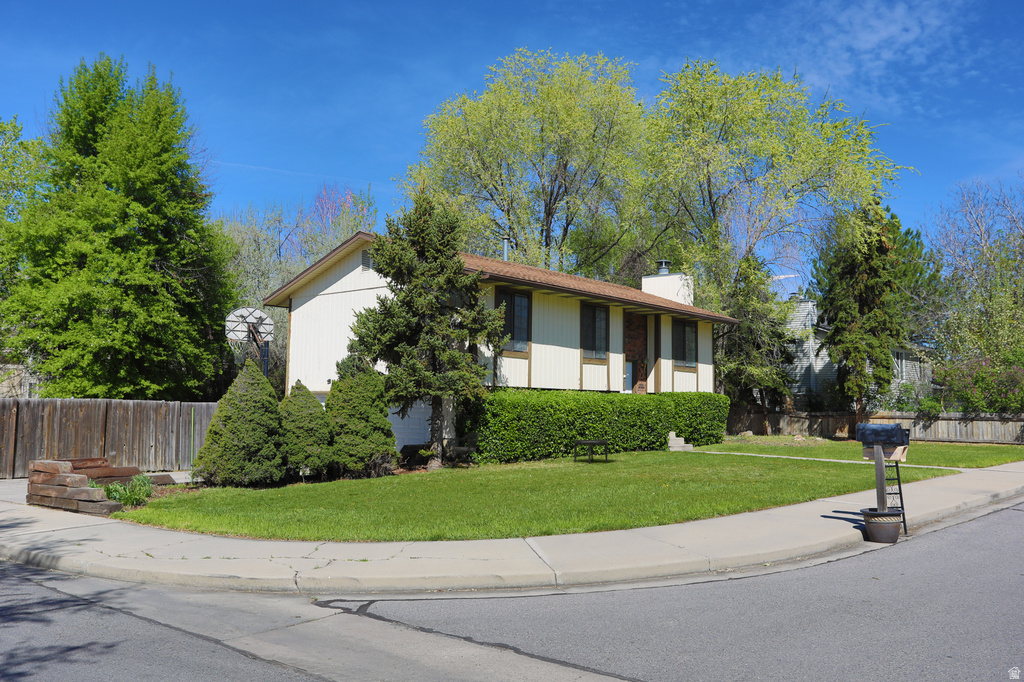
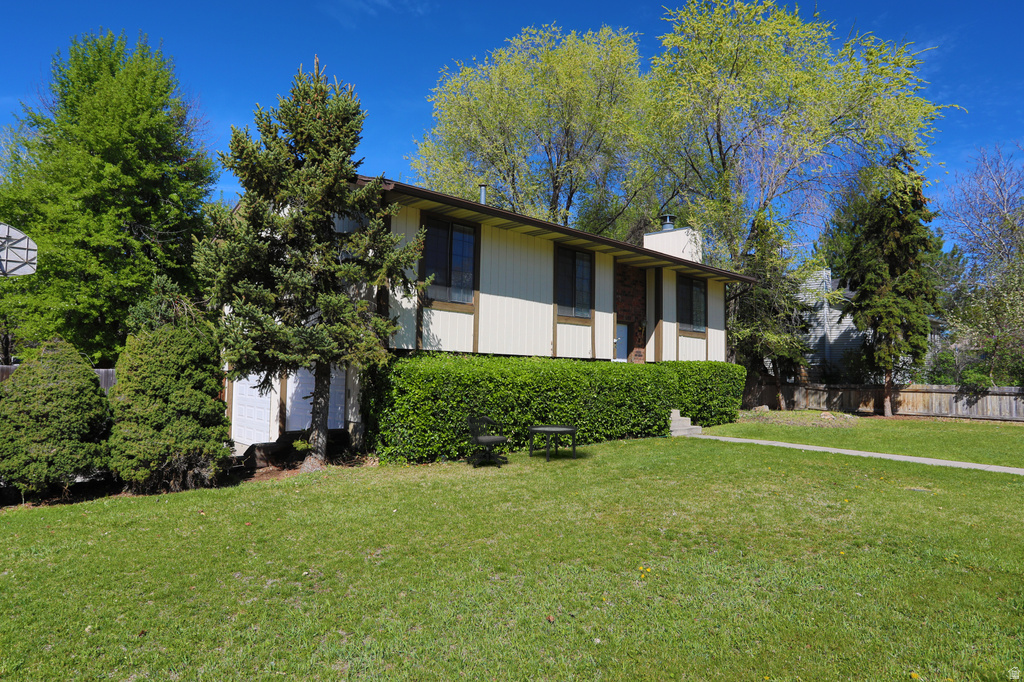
chair: present [451,432,479,468] -> present [467,416,508,468]

